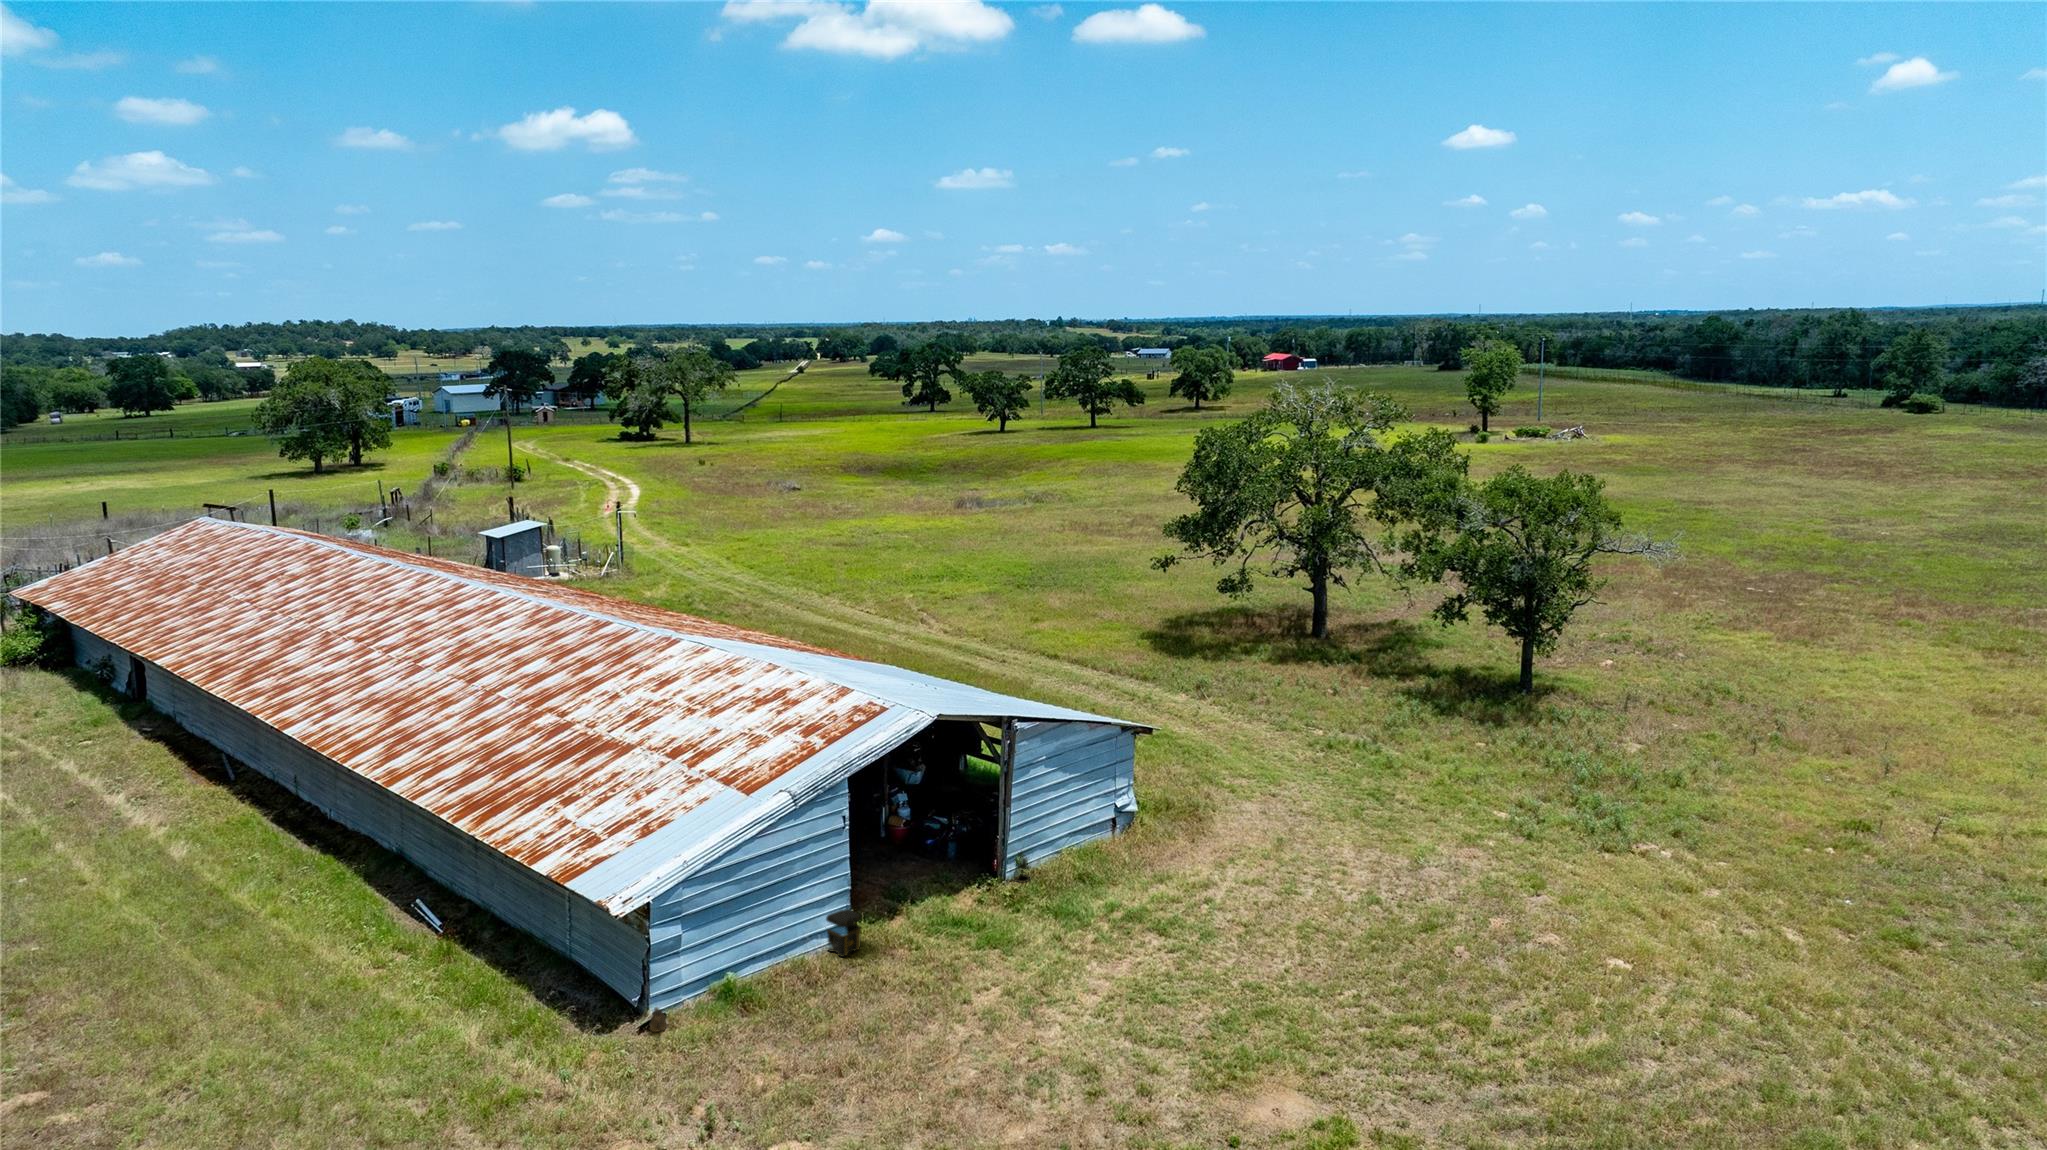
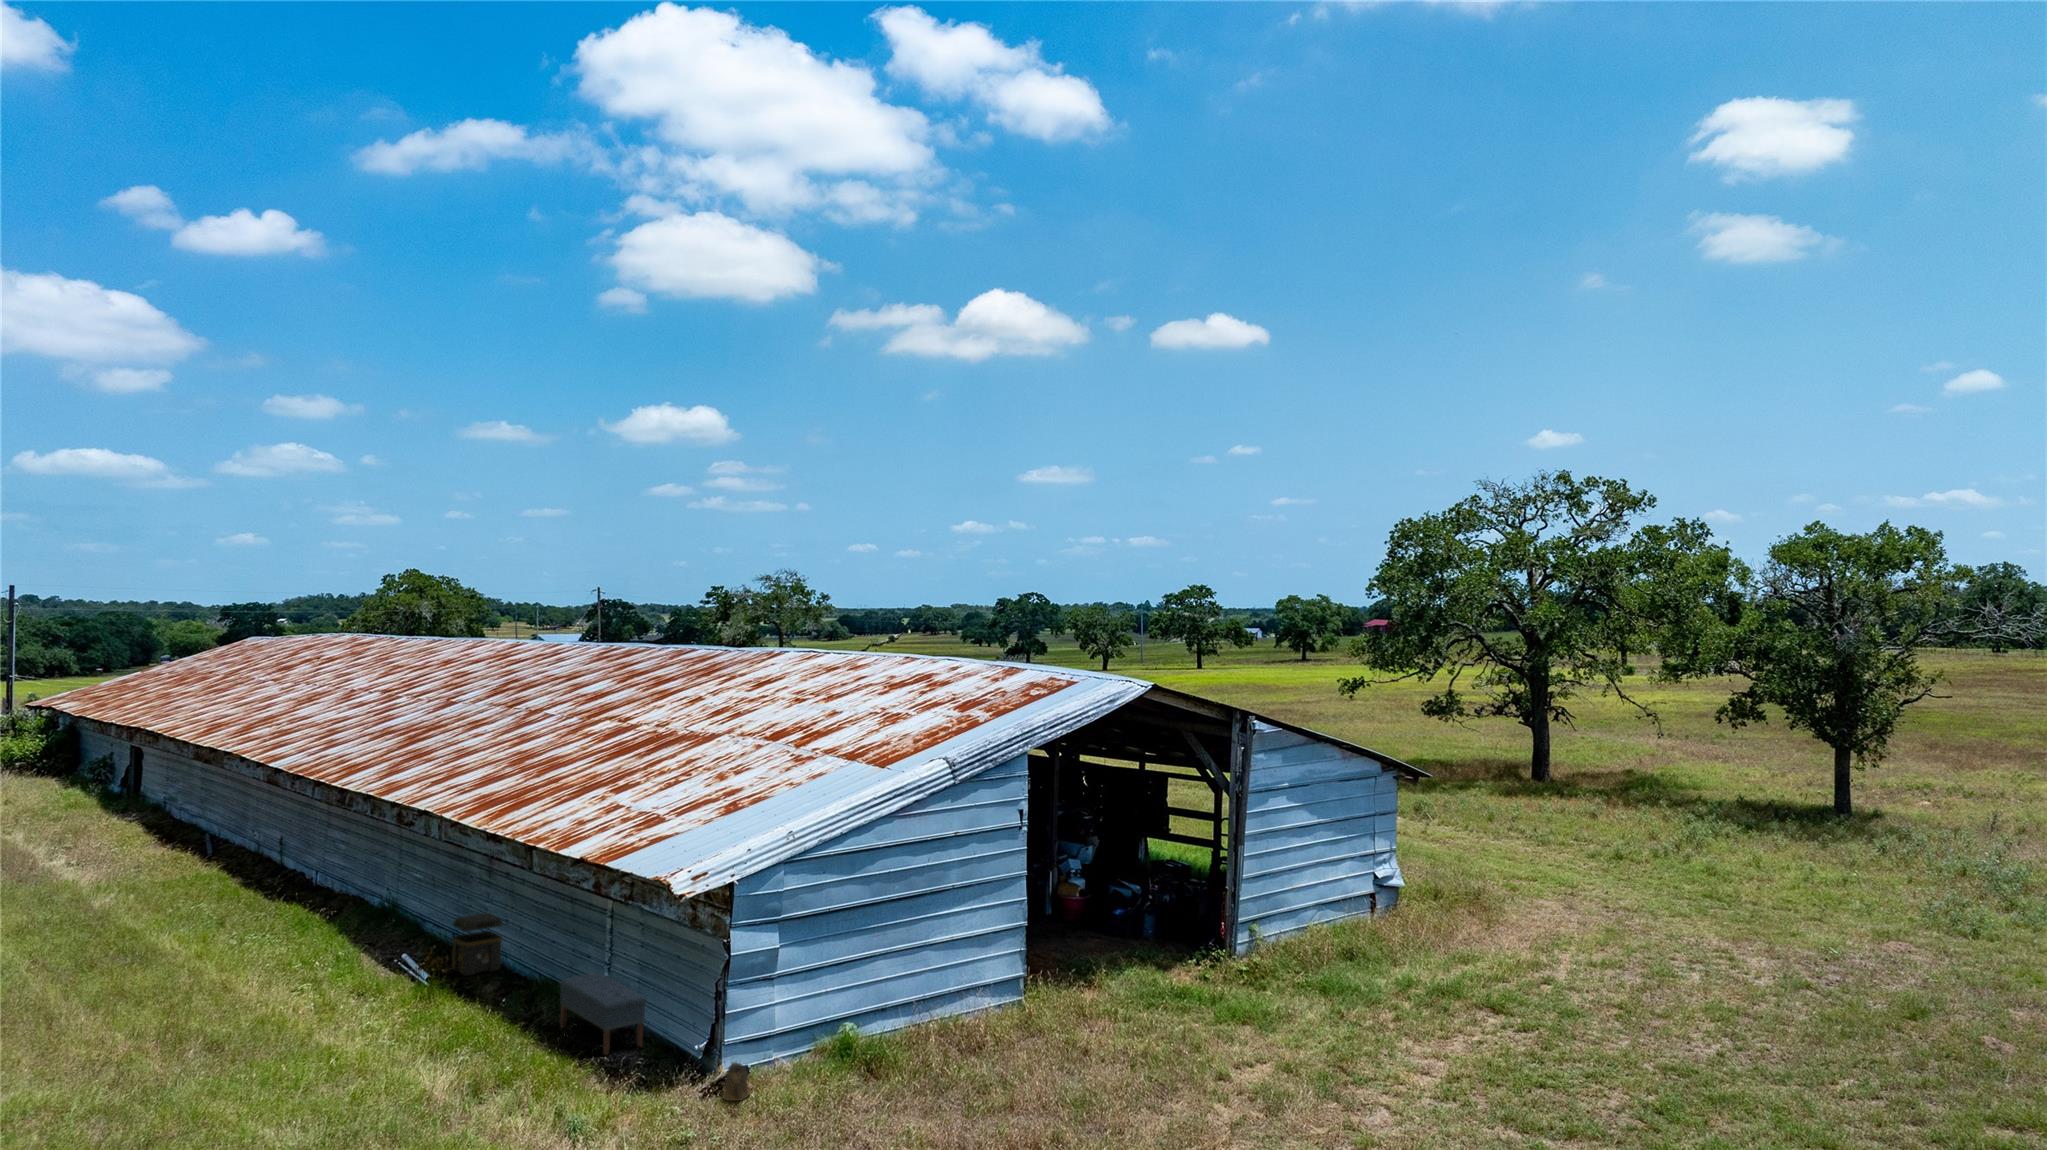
potted tree: present [1013,850,1030,882] -> none [1244,905,1275,956]
toolbox: present [826,908,861,957] -> present [452,913,502,976]
bench: none [537,936,597,997] -> present [560,973,647,1055]

